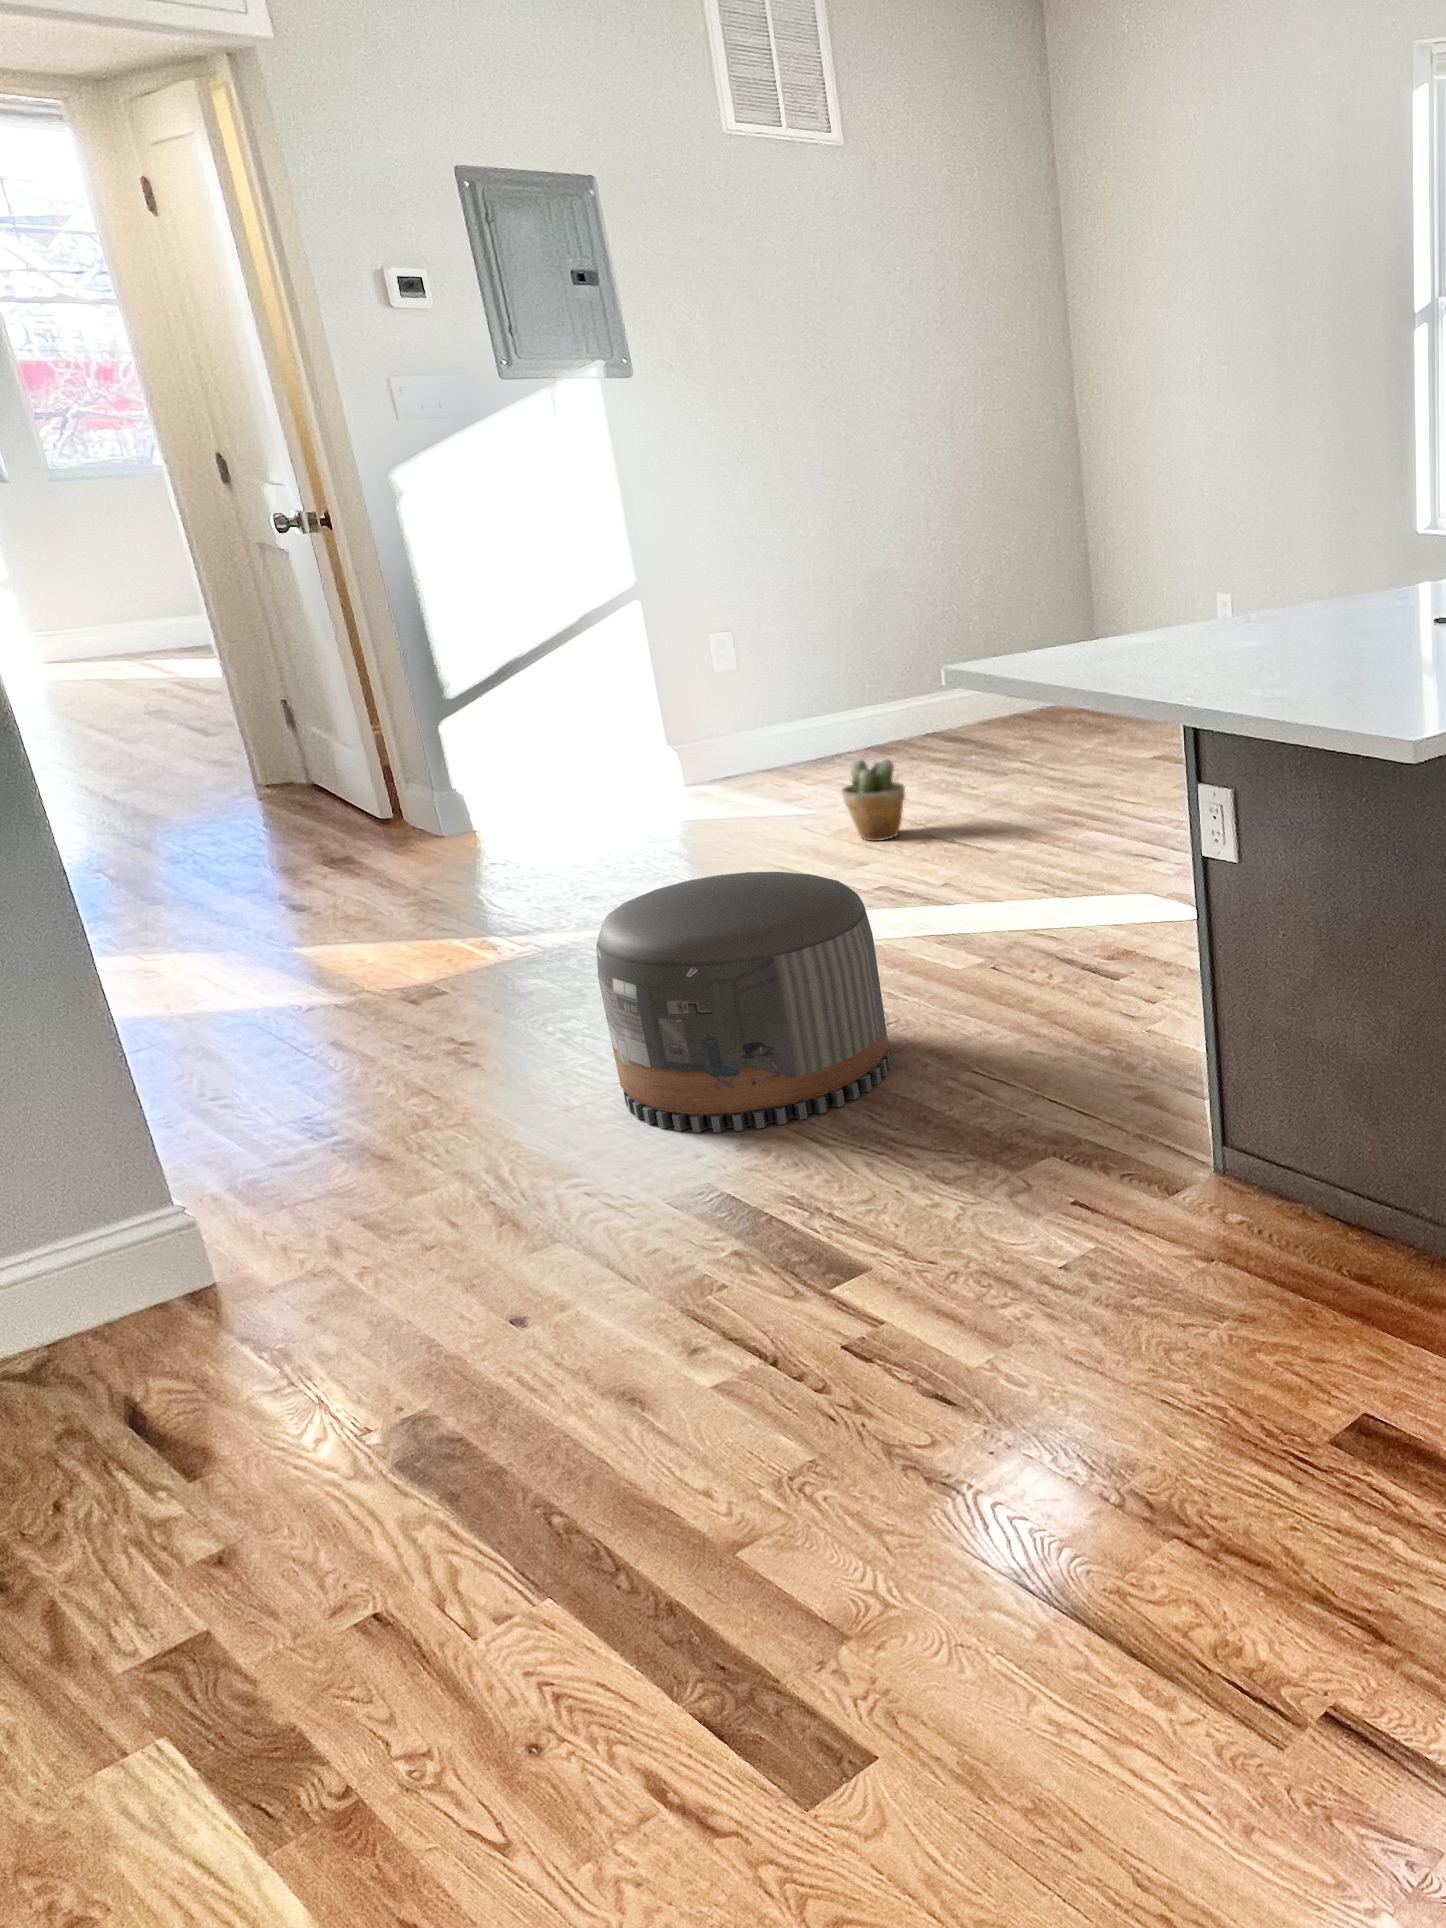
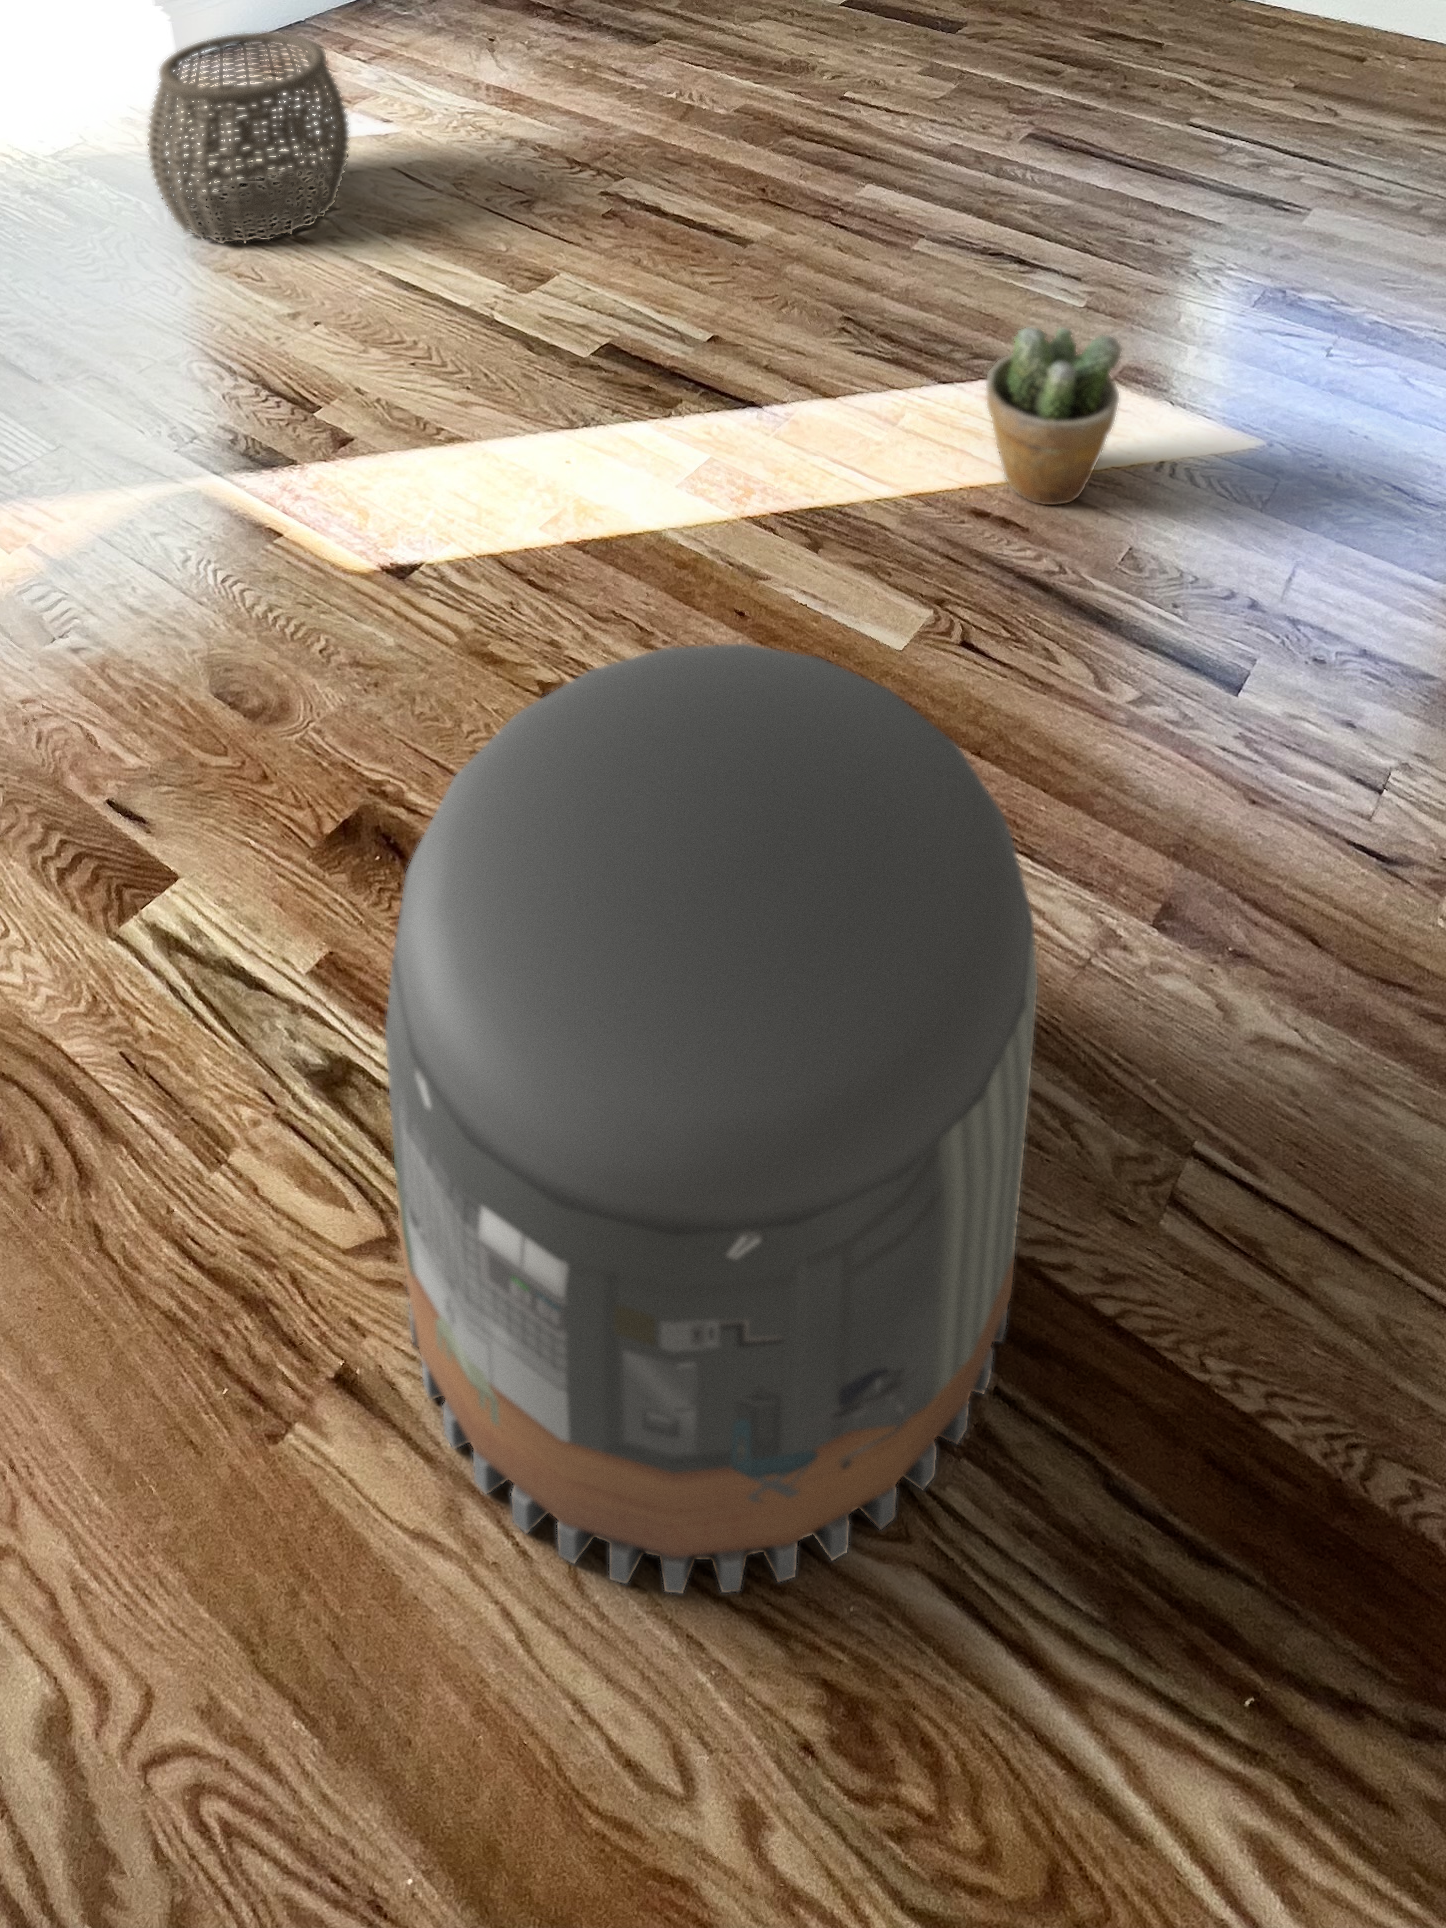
woven basket: none [633,737,763,854] -> present [148,33,349,243]
potted plant: present [842,760,905,841] -> present [986,327,1121,505]

